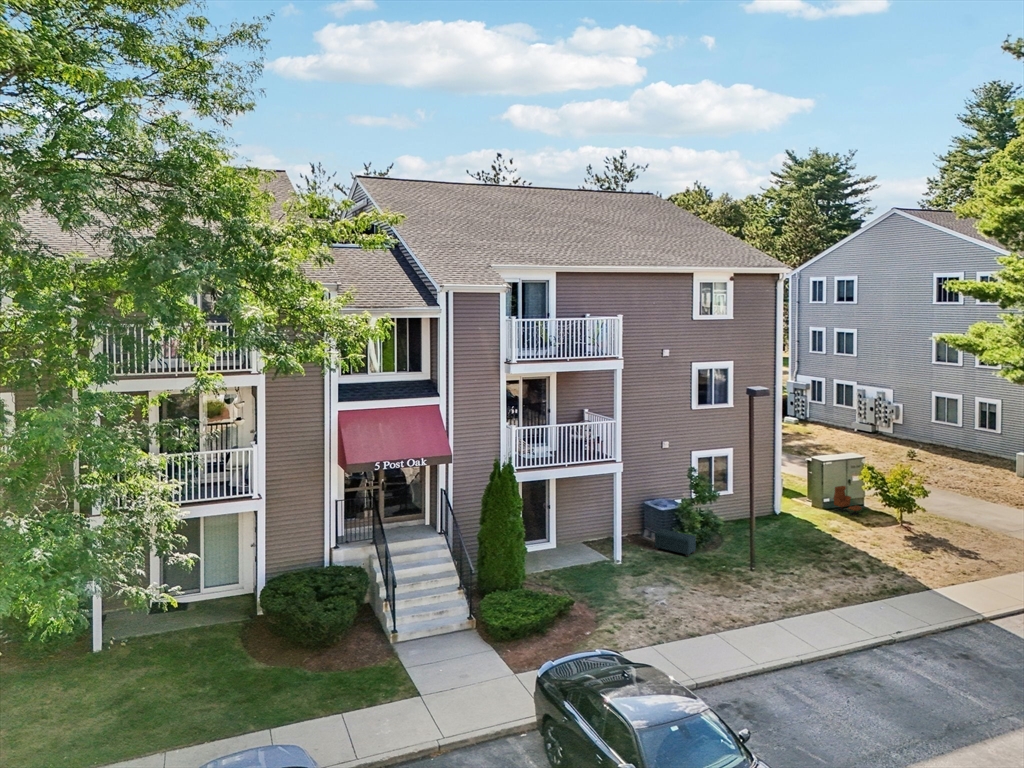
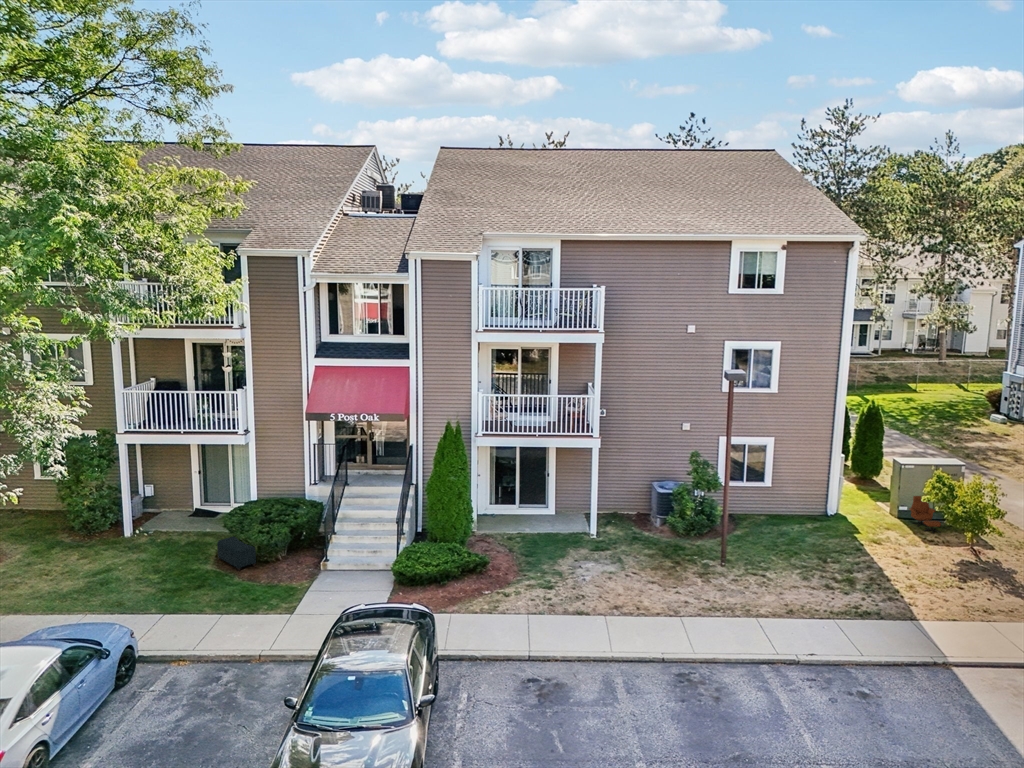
bench: present [655,529,696,557] -> present [217,537,256,571]

